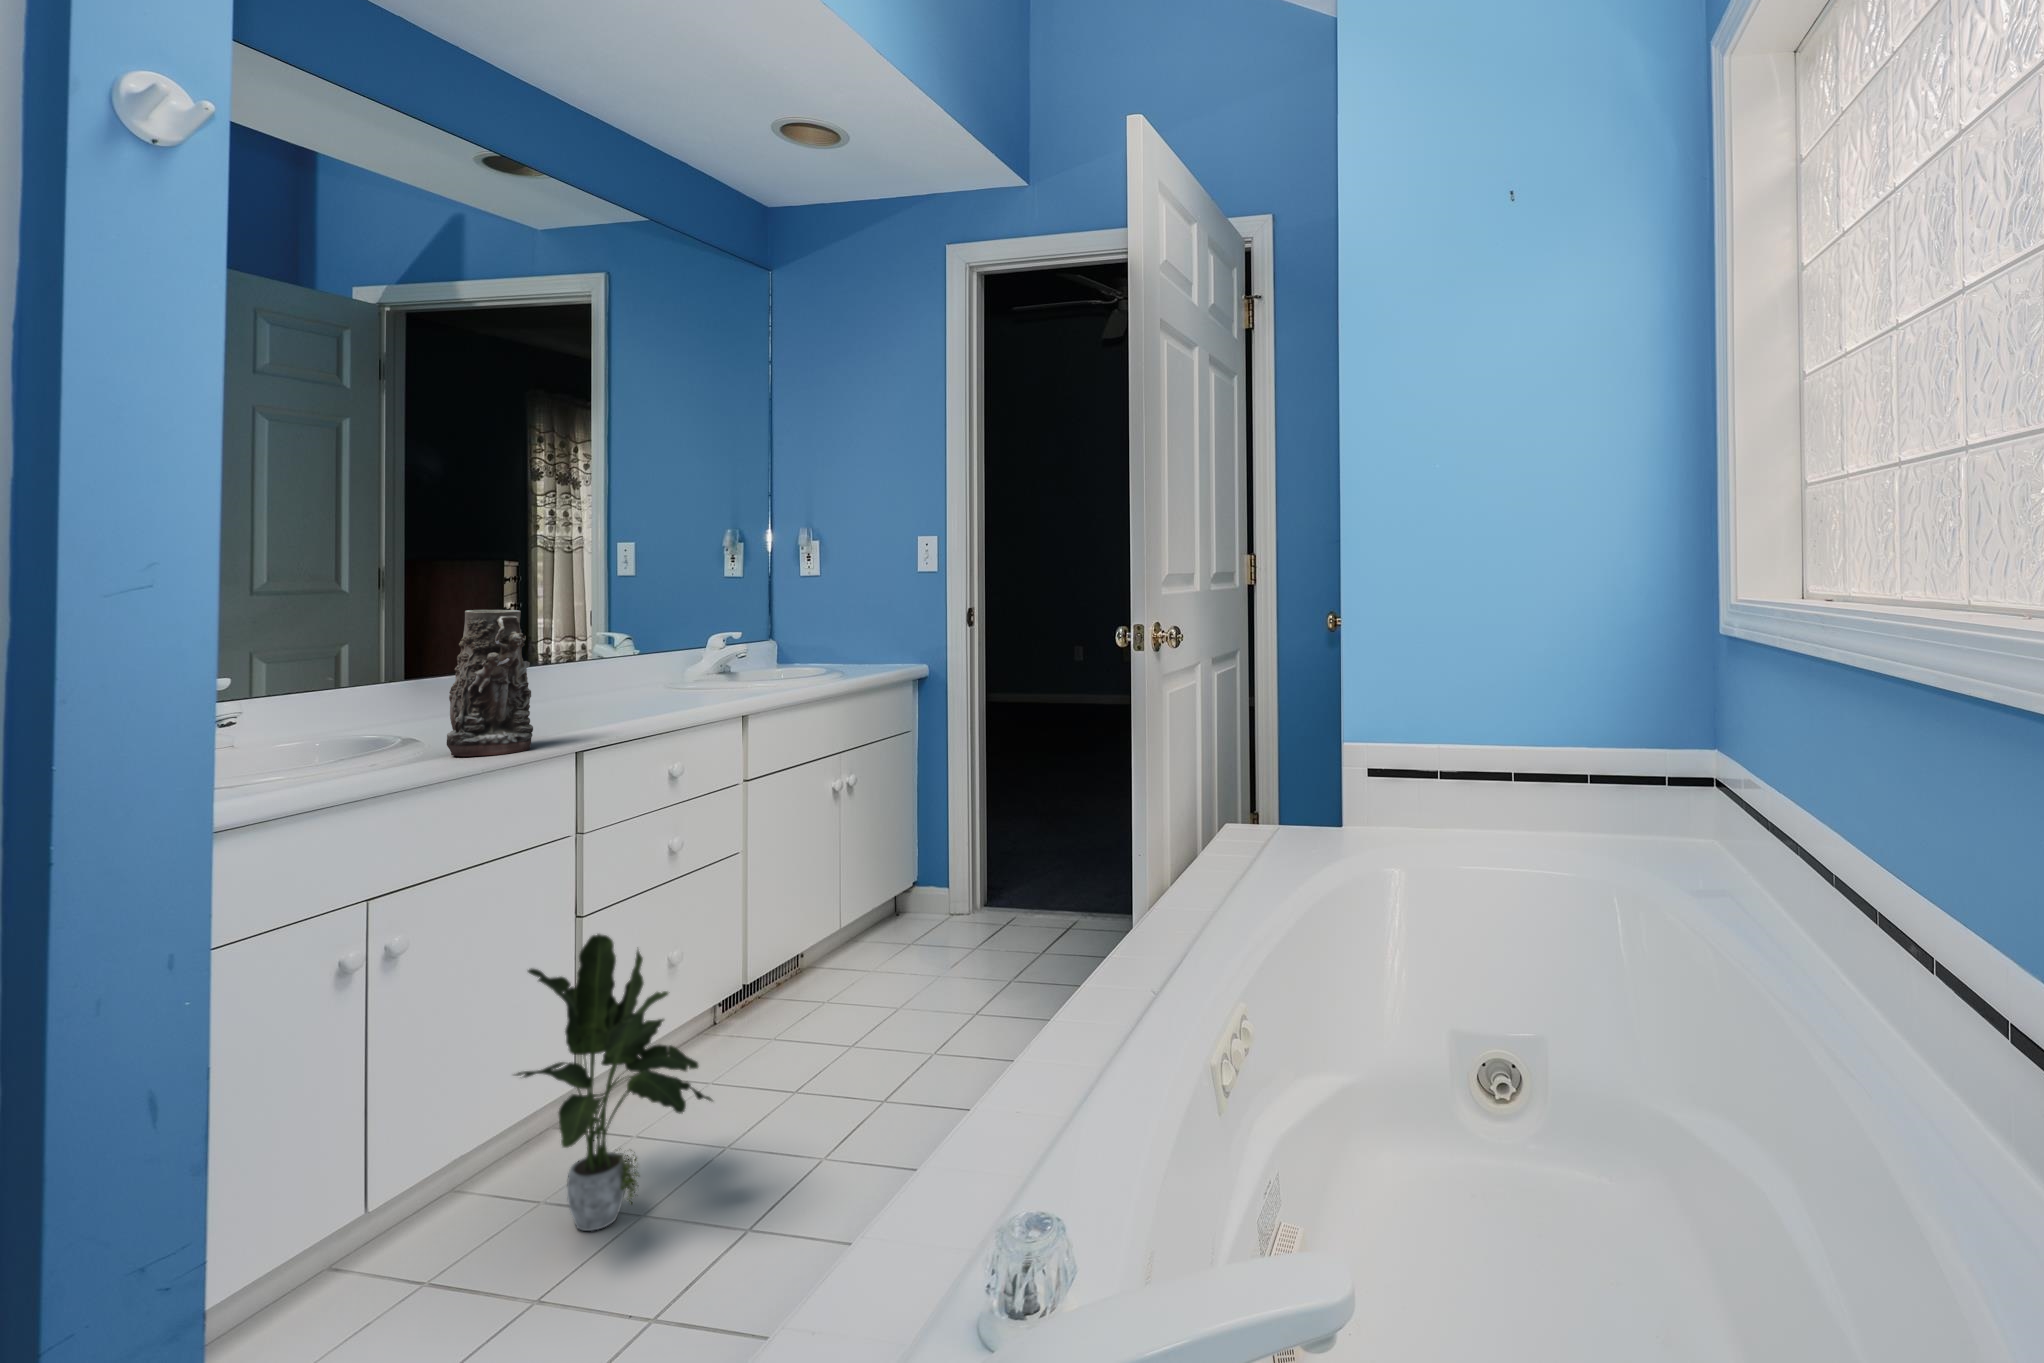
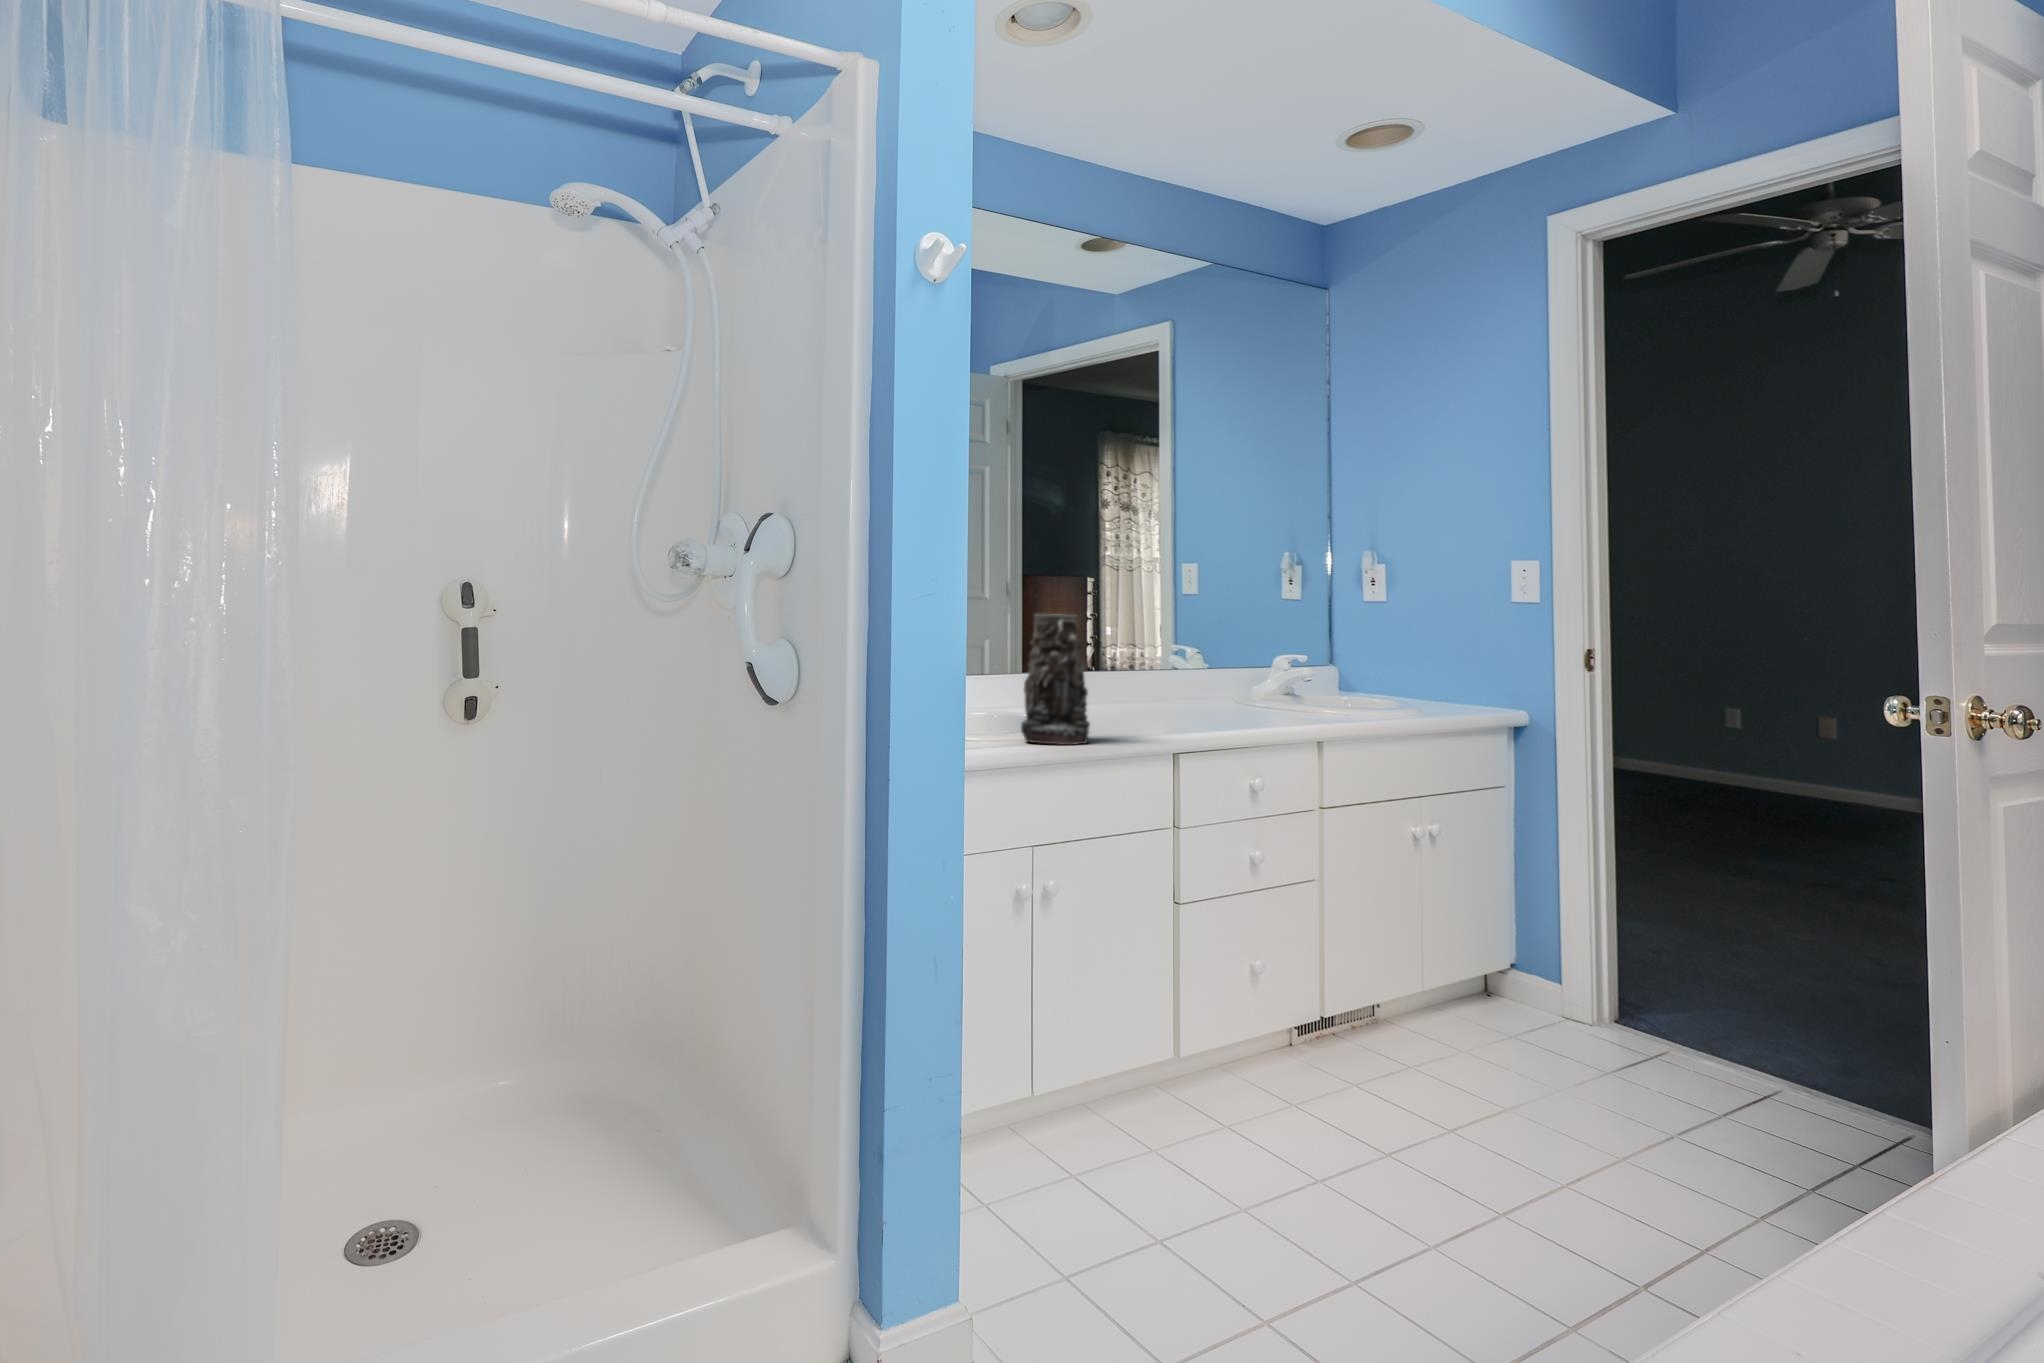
potted plant: present [515,934,713,1231] -> none [1057,930,1256,1235]

